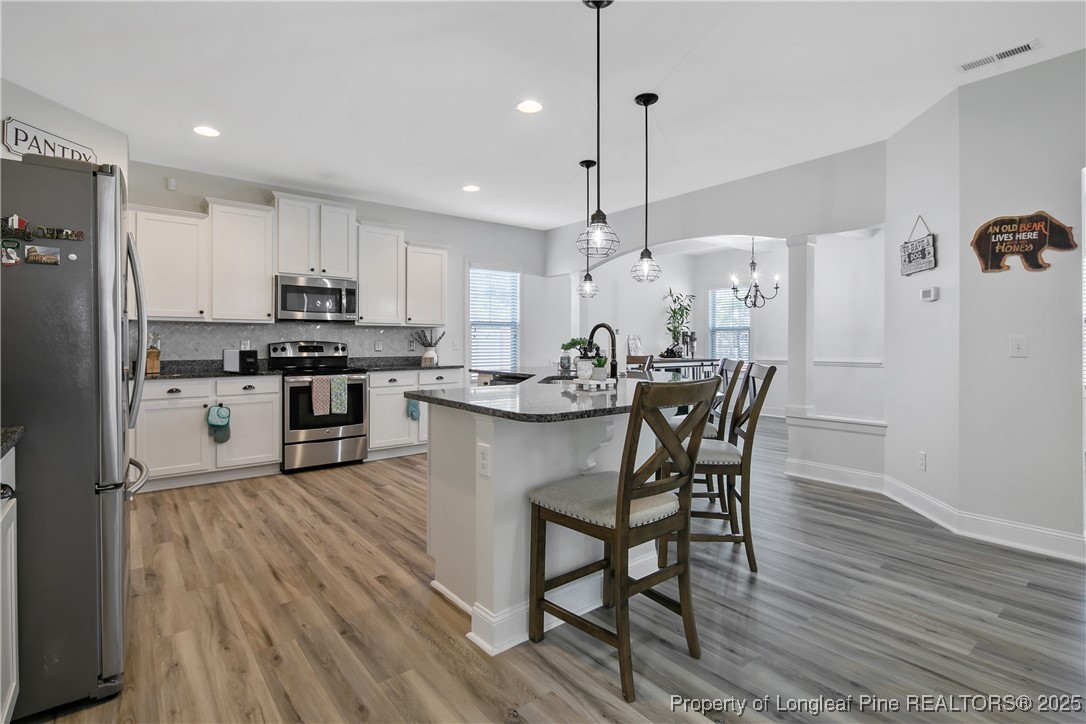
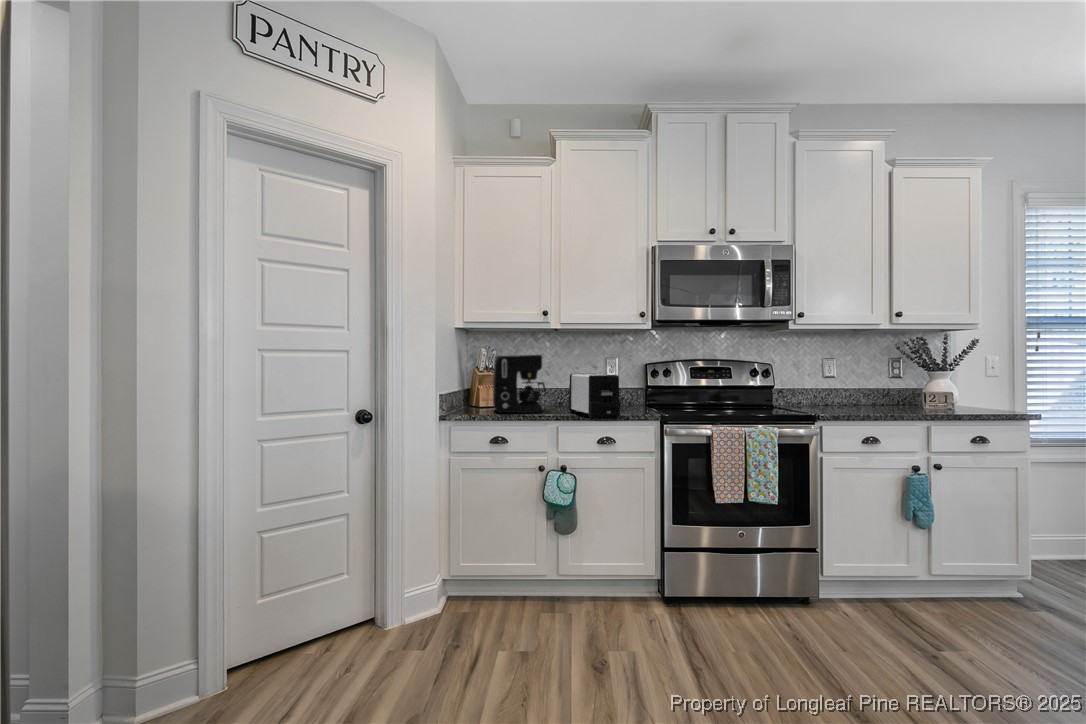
coffee maker: none [163,338,205,374] -> present [493,355,546,413]

